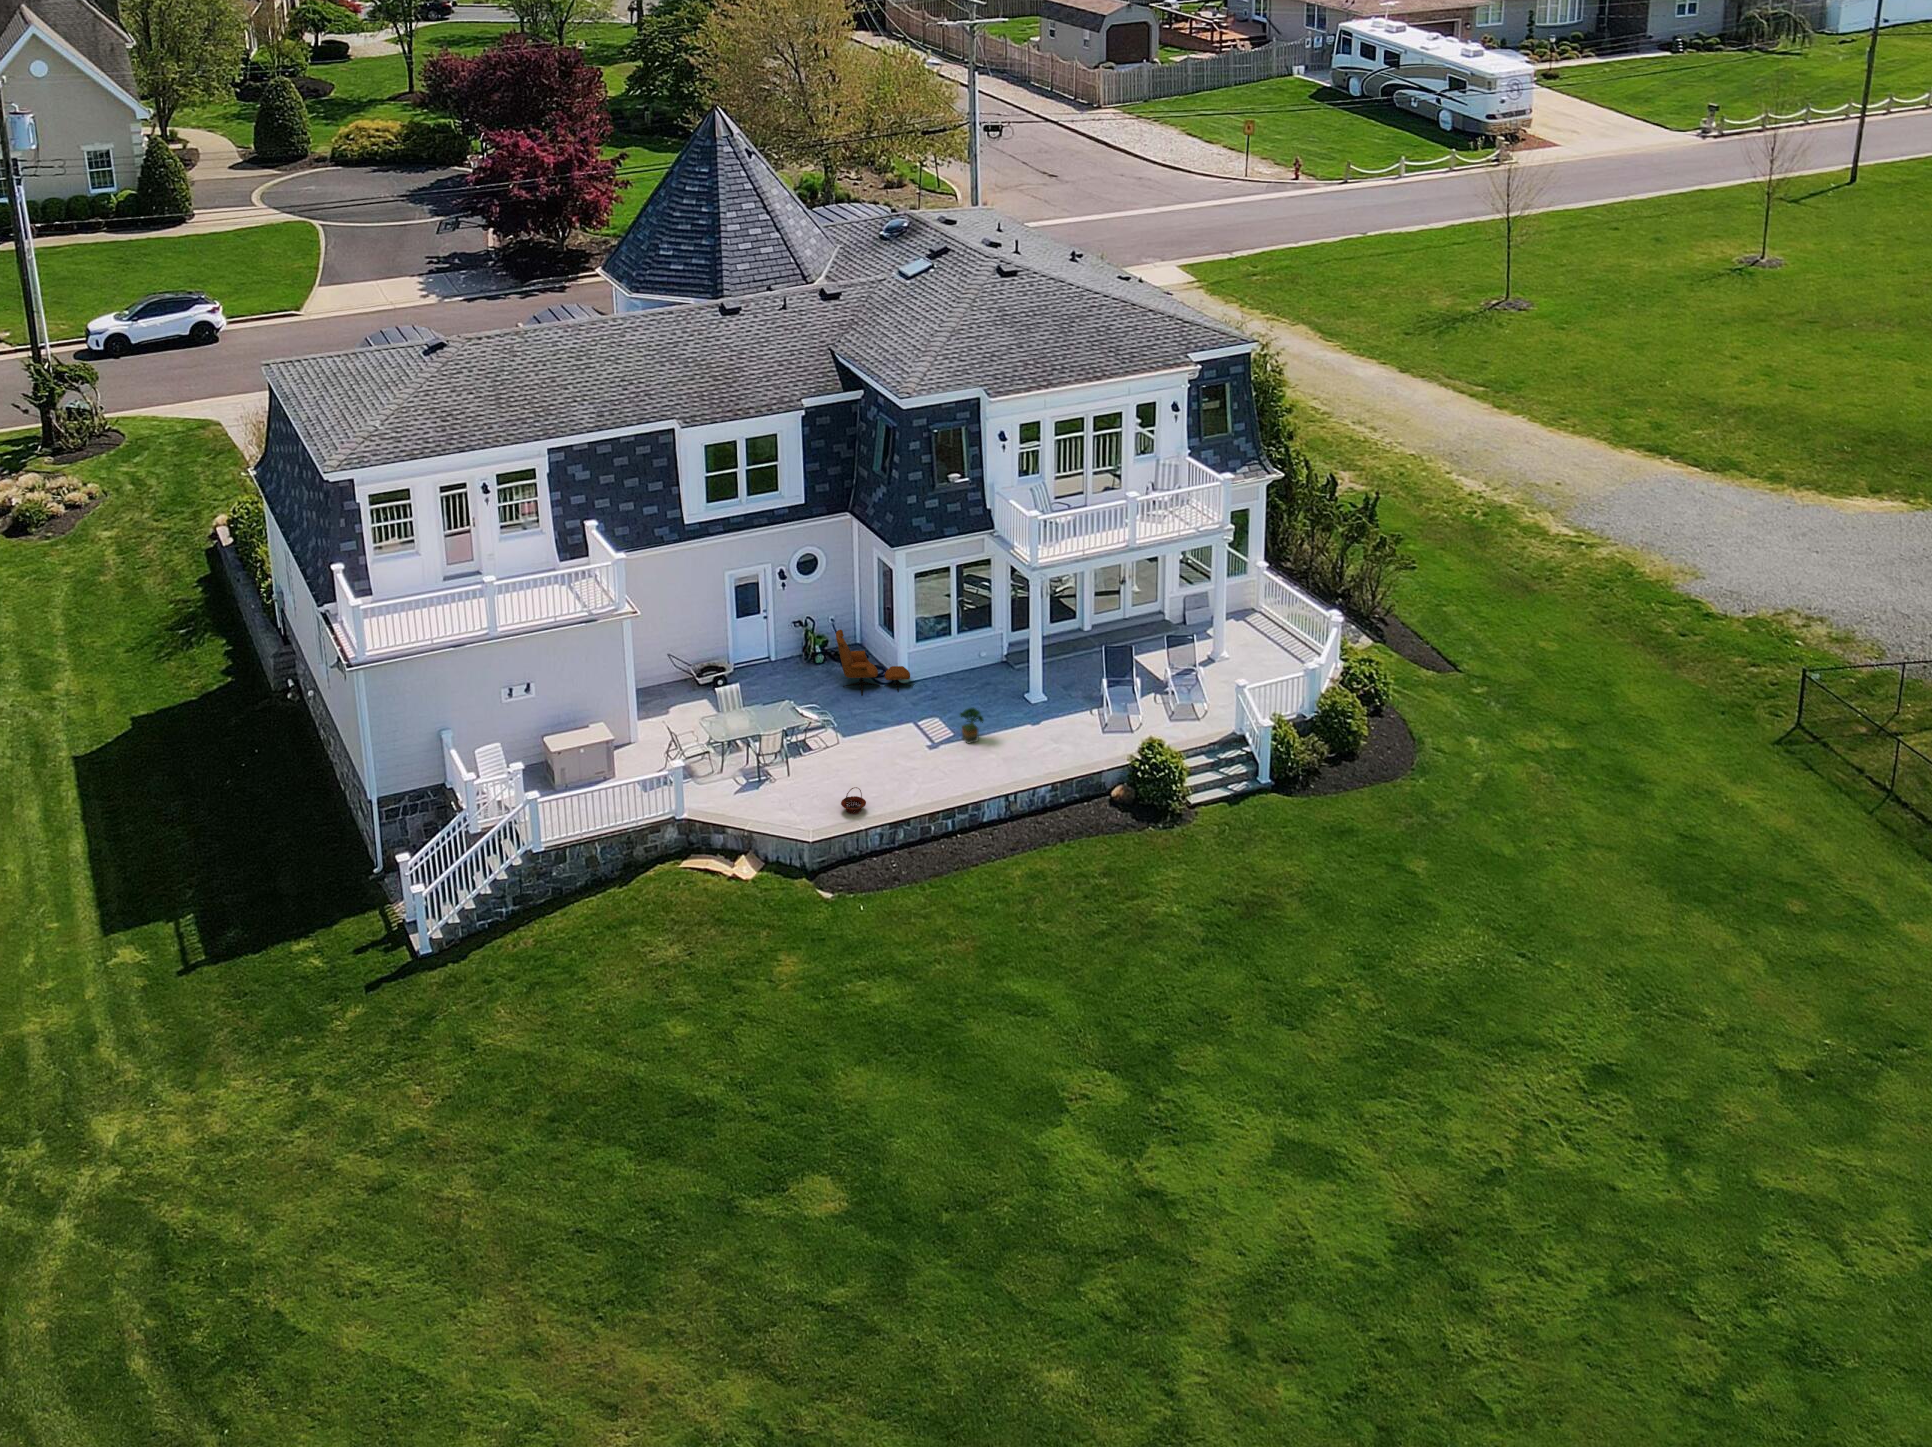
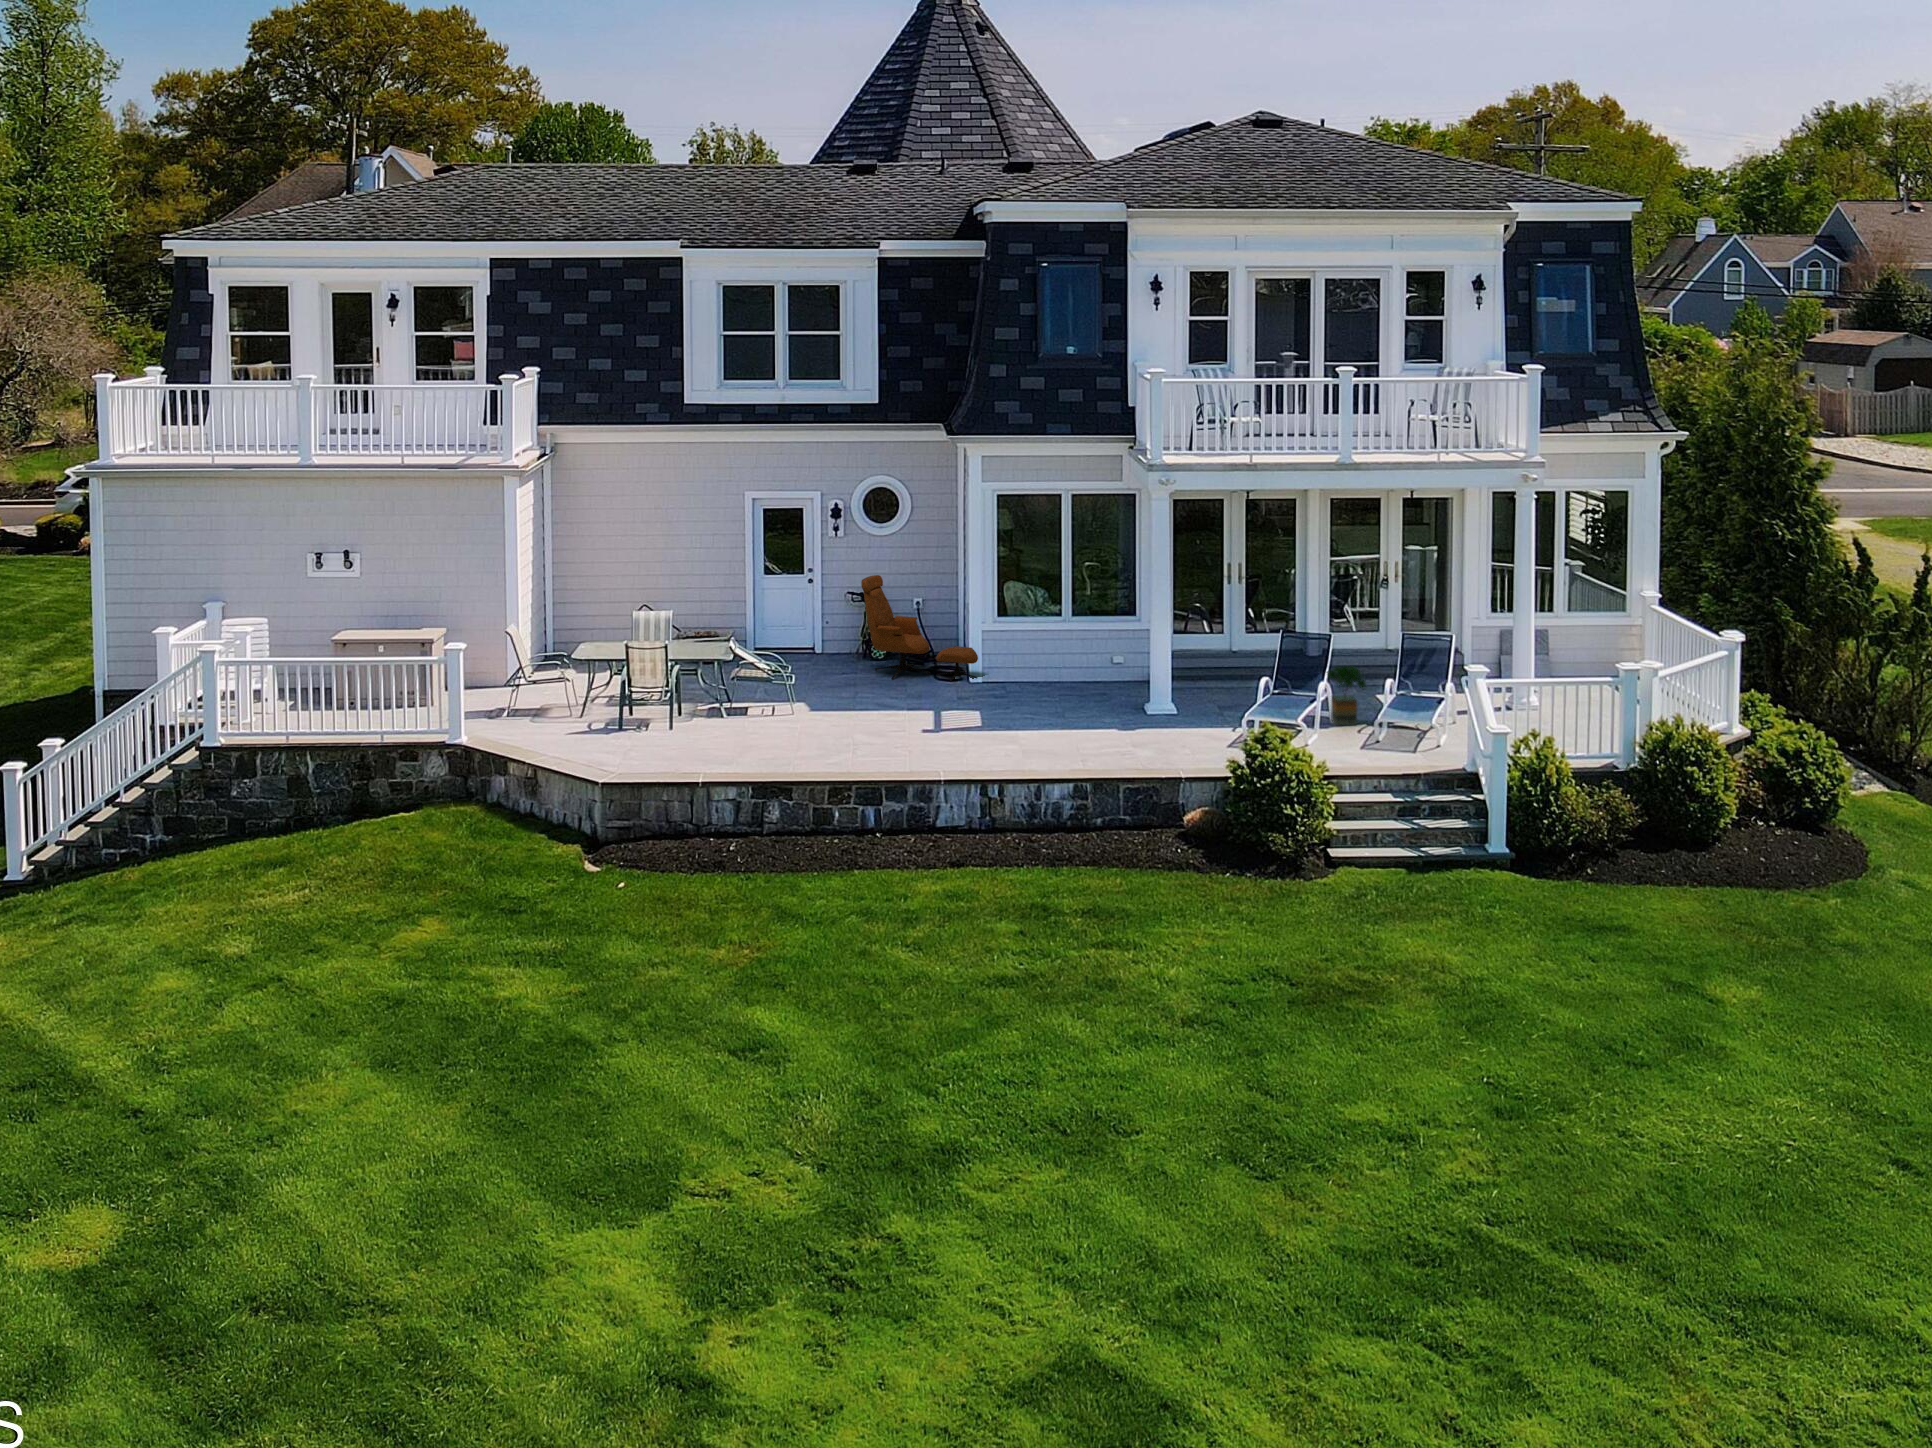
potted tree: present [960,708,983,744] -> present [1326,666,1366,726]
basket: present [841,787,866,814] -> none [696,727,741,774]

